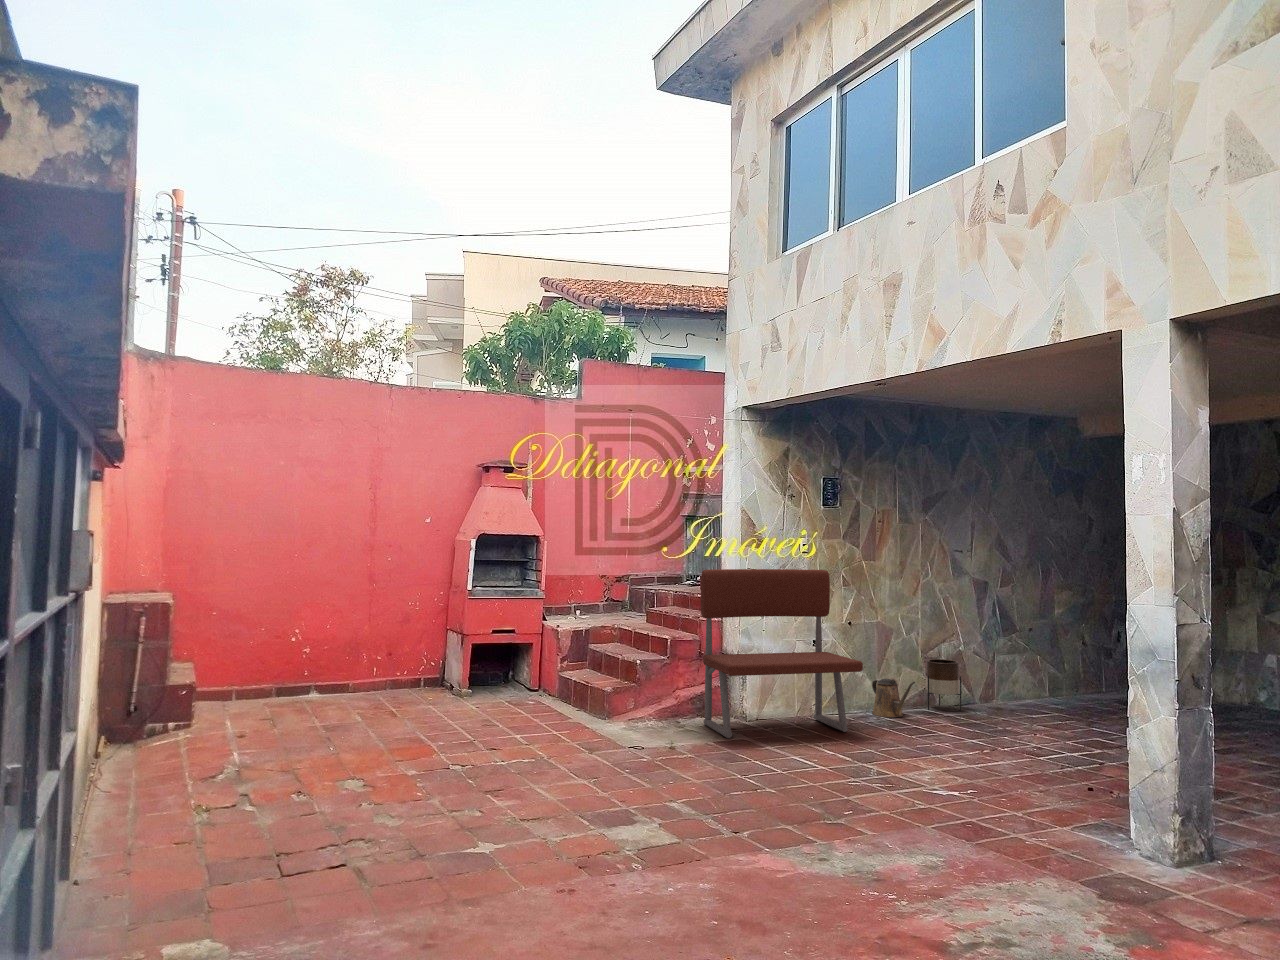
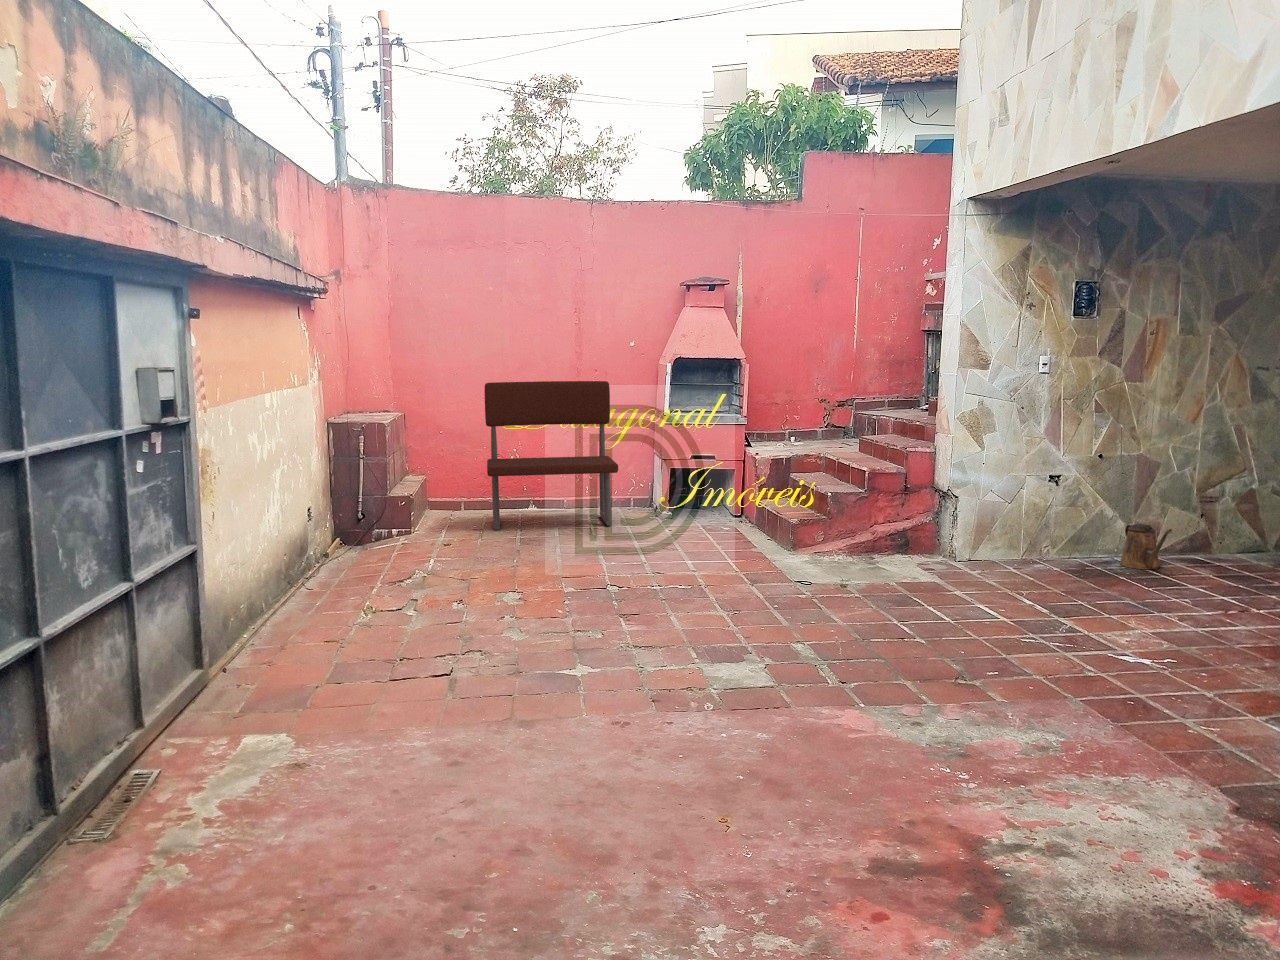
bench: present [701,569,863,738] -> present [485,381,618,530]
planter: present [926,659,962,711] -> none [1200,503,1250,567]

